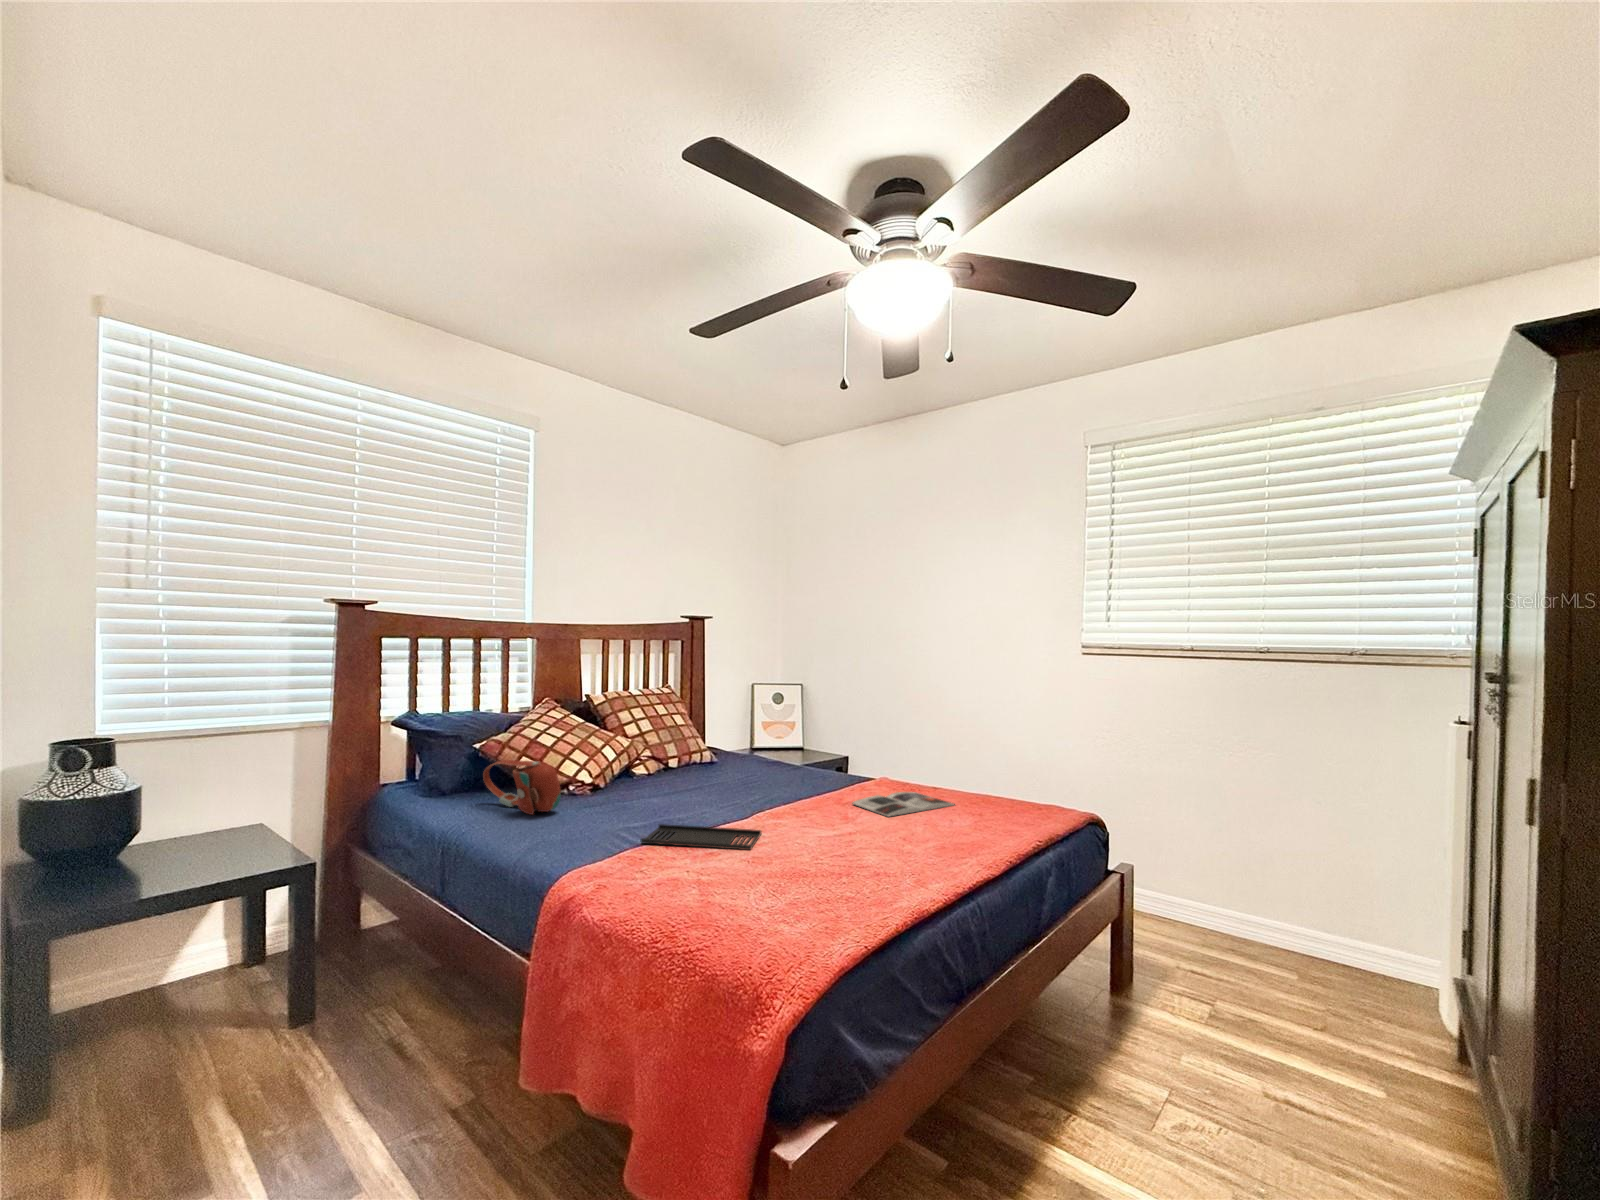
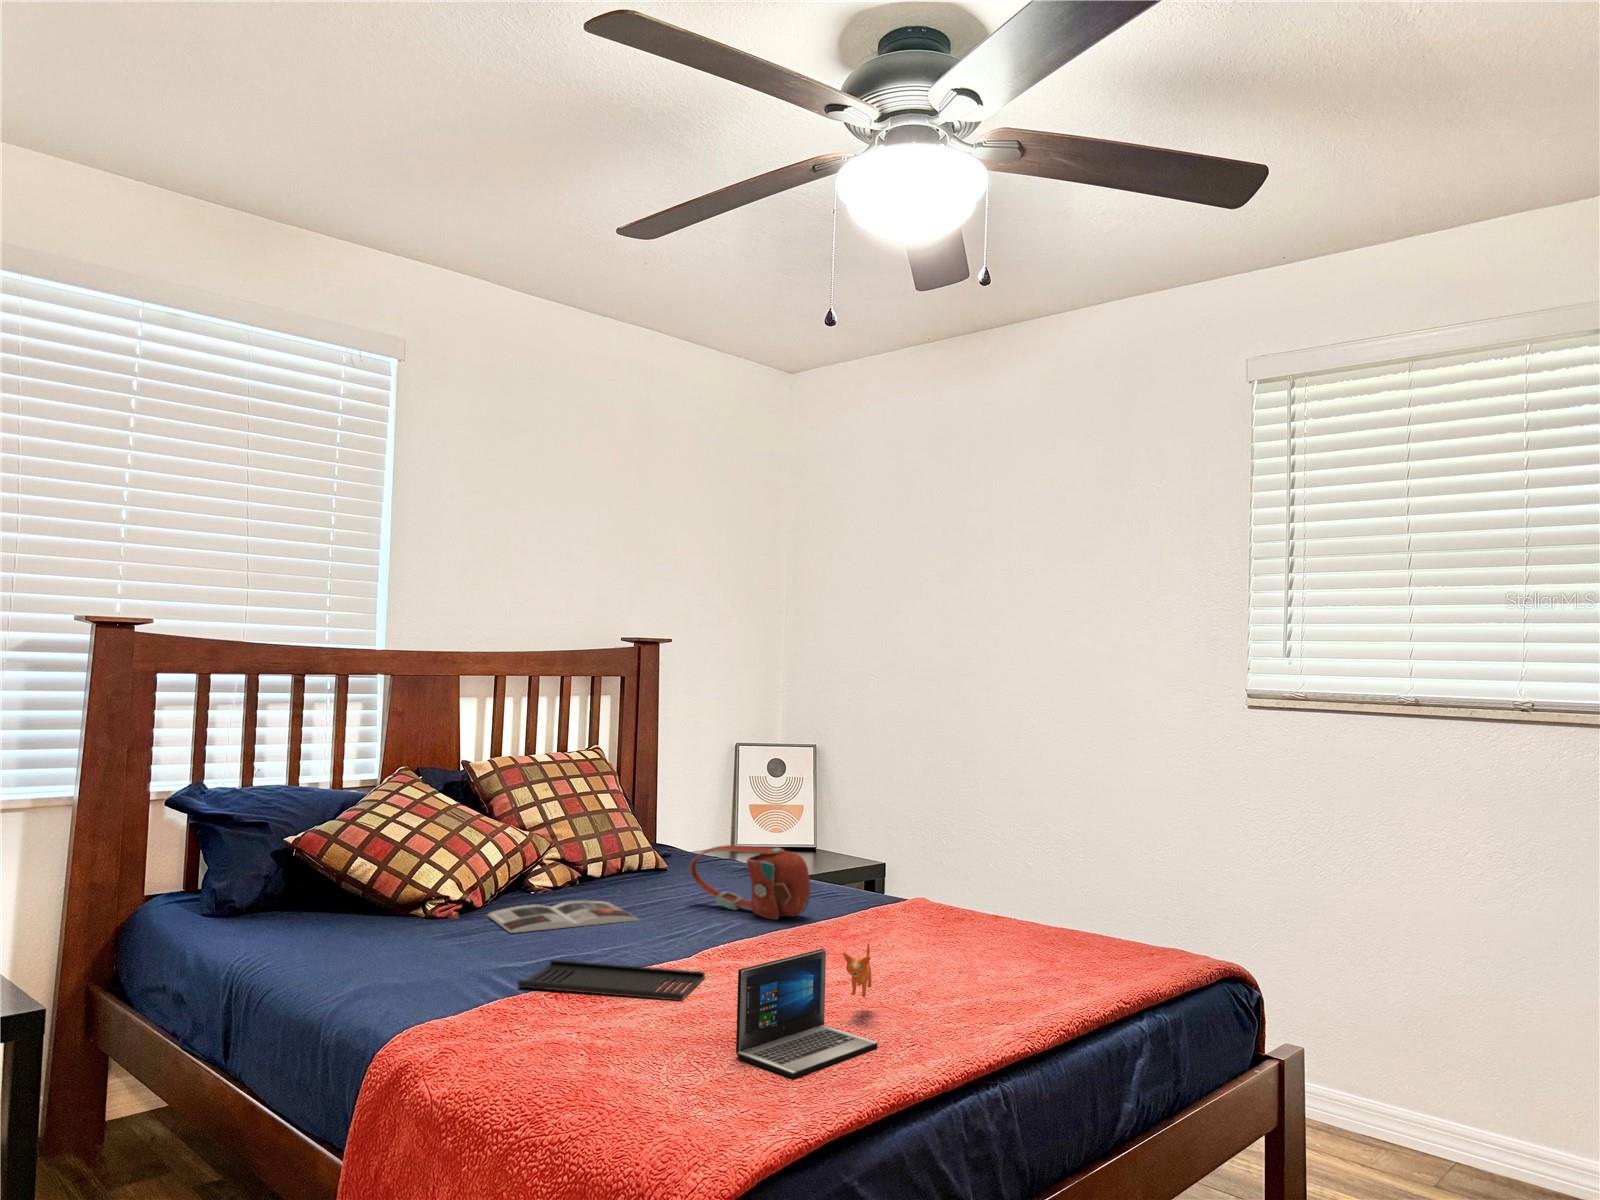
handbag: present [483,760,561,815] -> present [690,845,810,920]
magazine: present [852,792,954,817] -> present [488,901,639,933]
laptop: none [796,810,886,902] -> present [736,944,878,1078]

